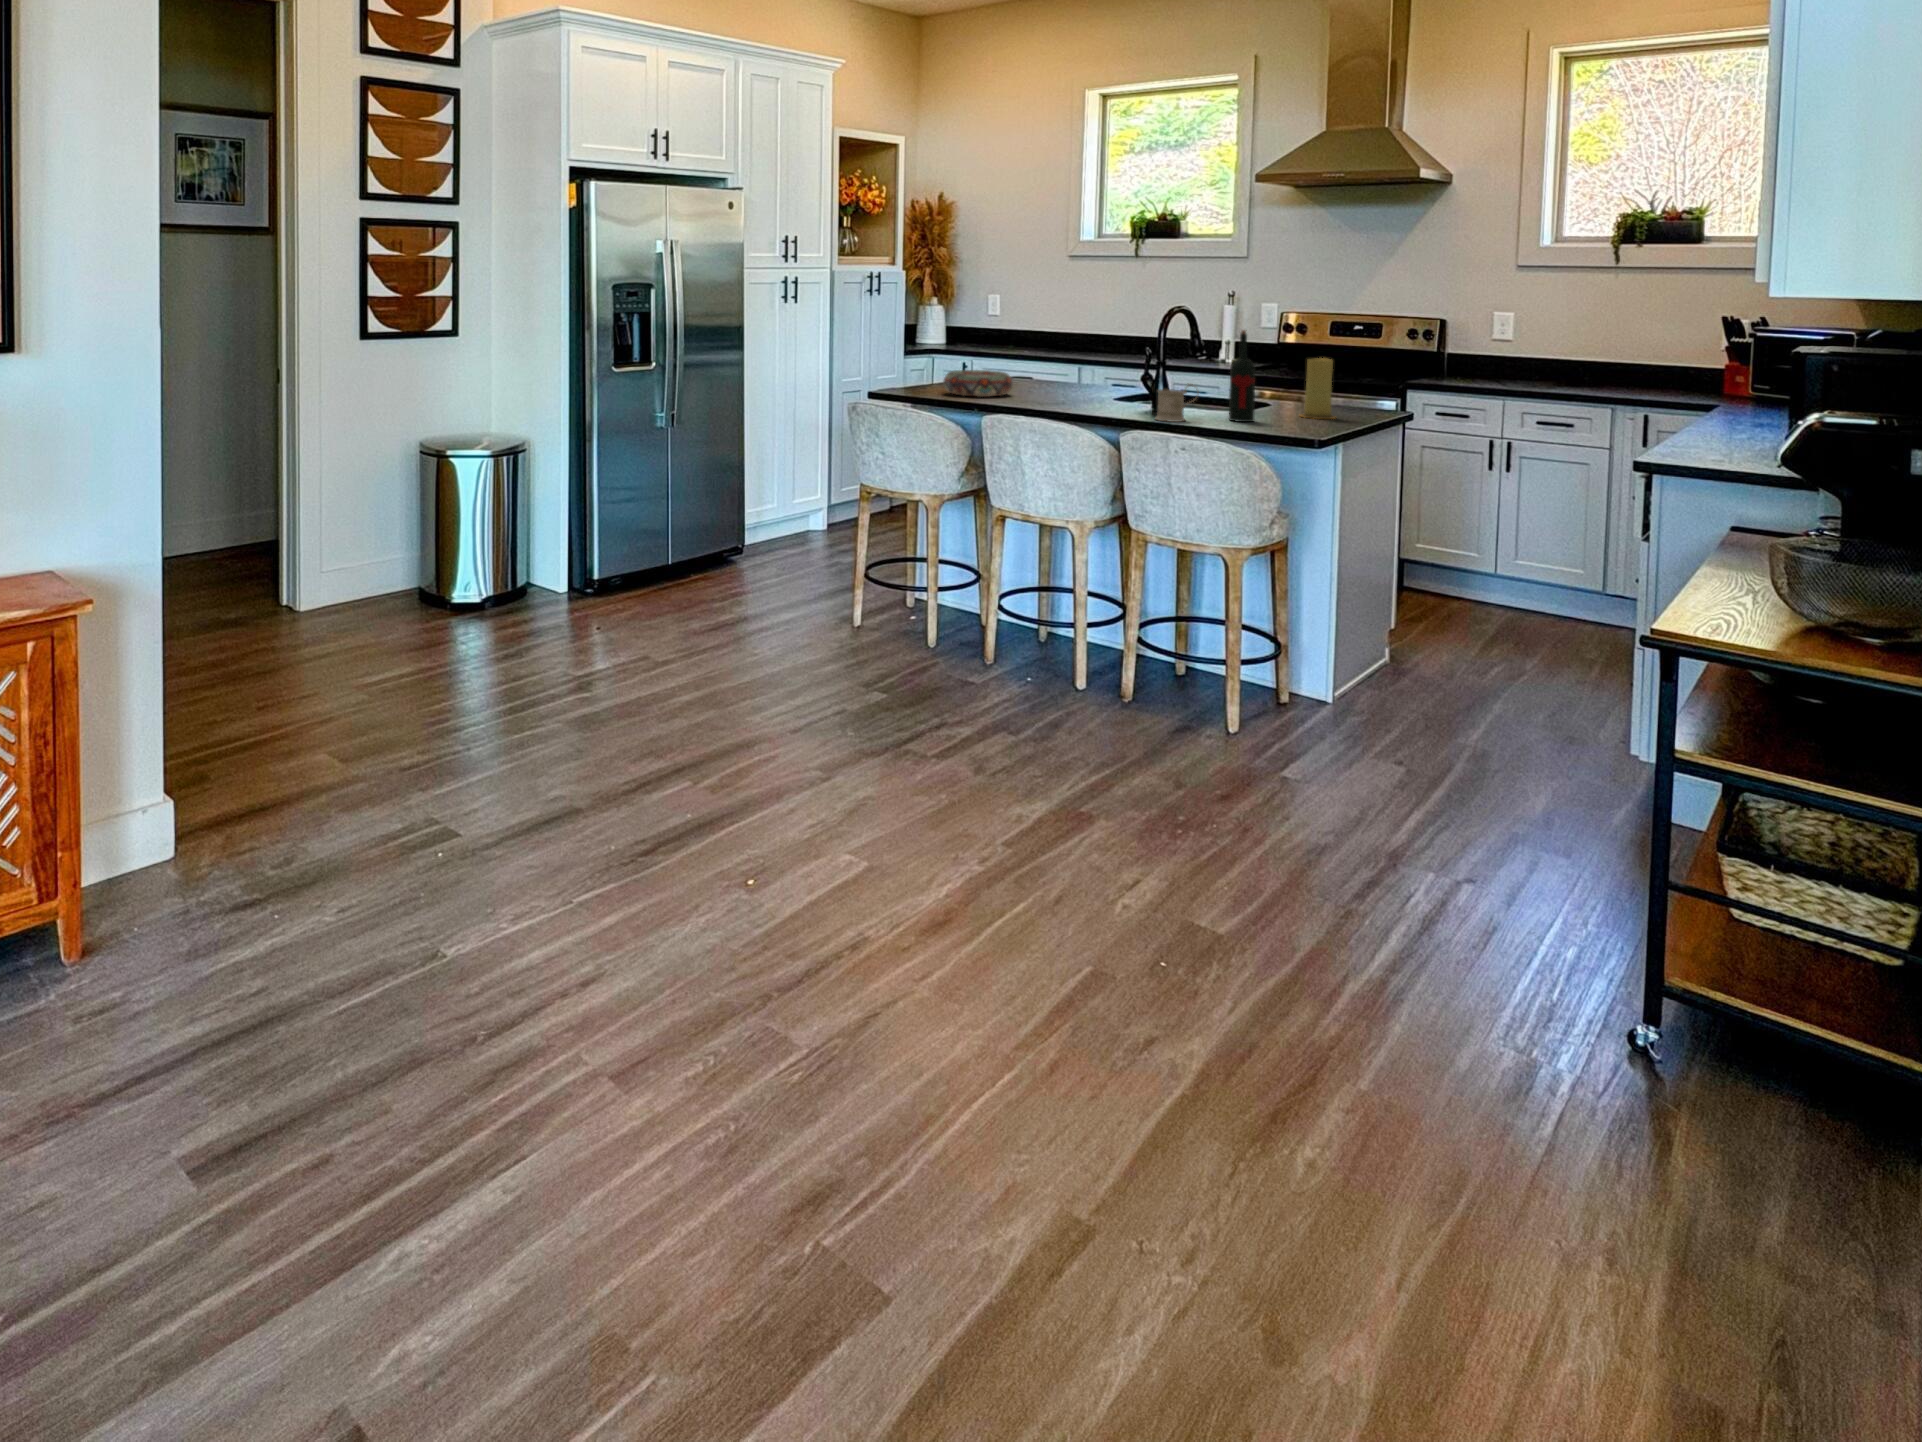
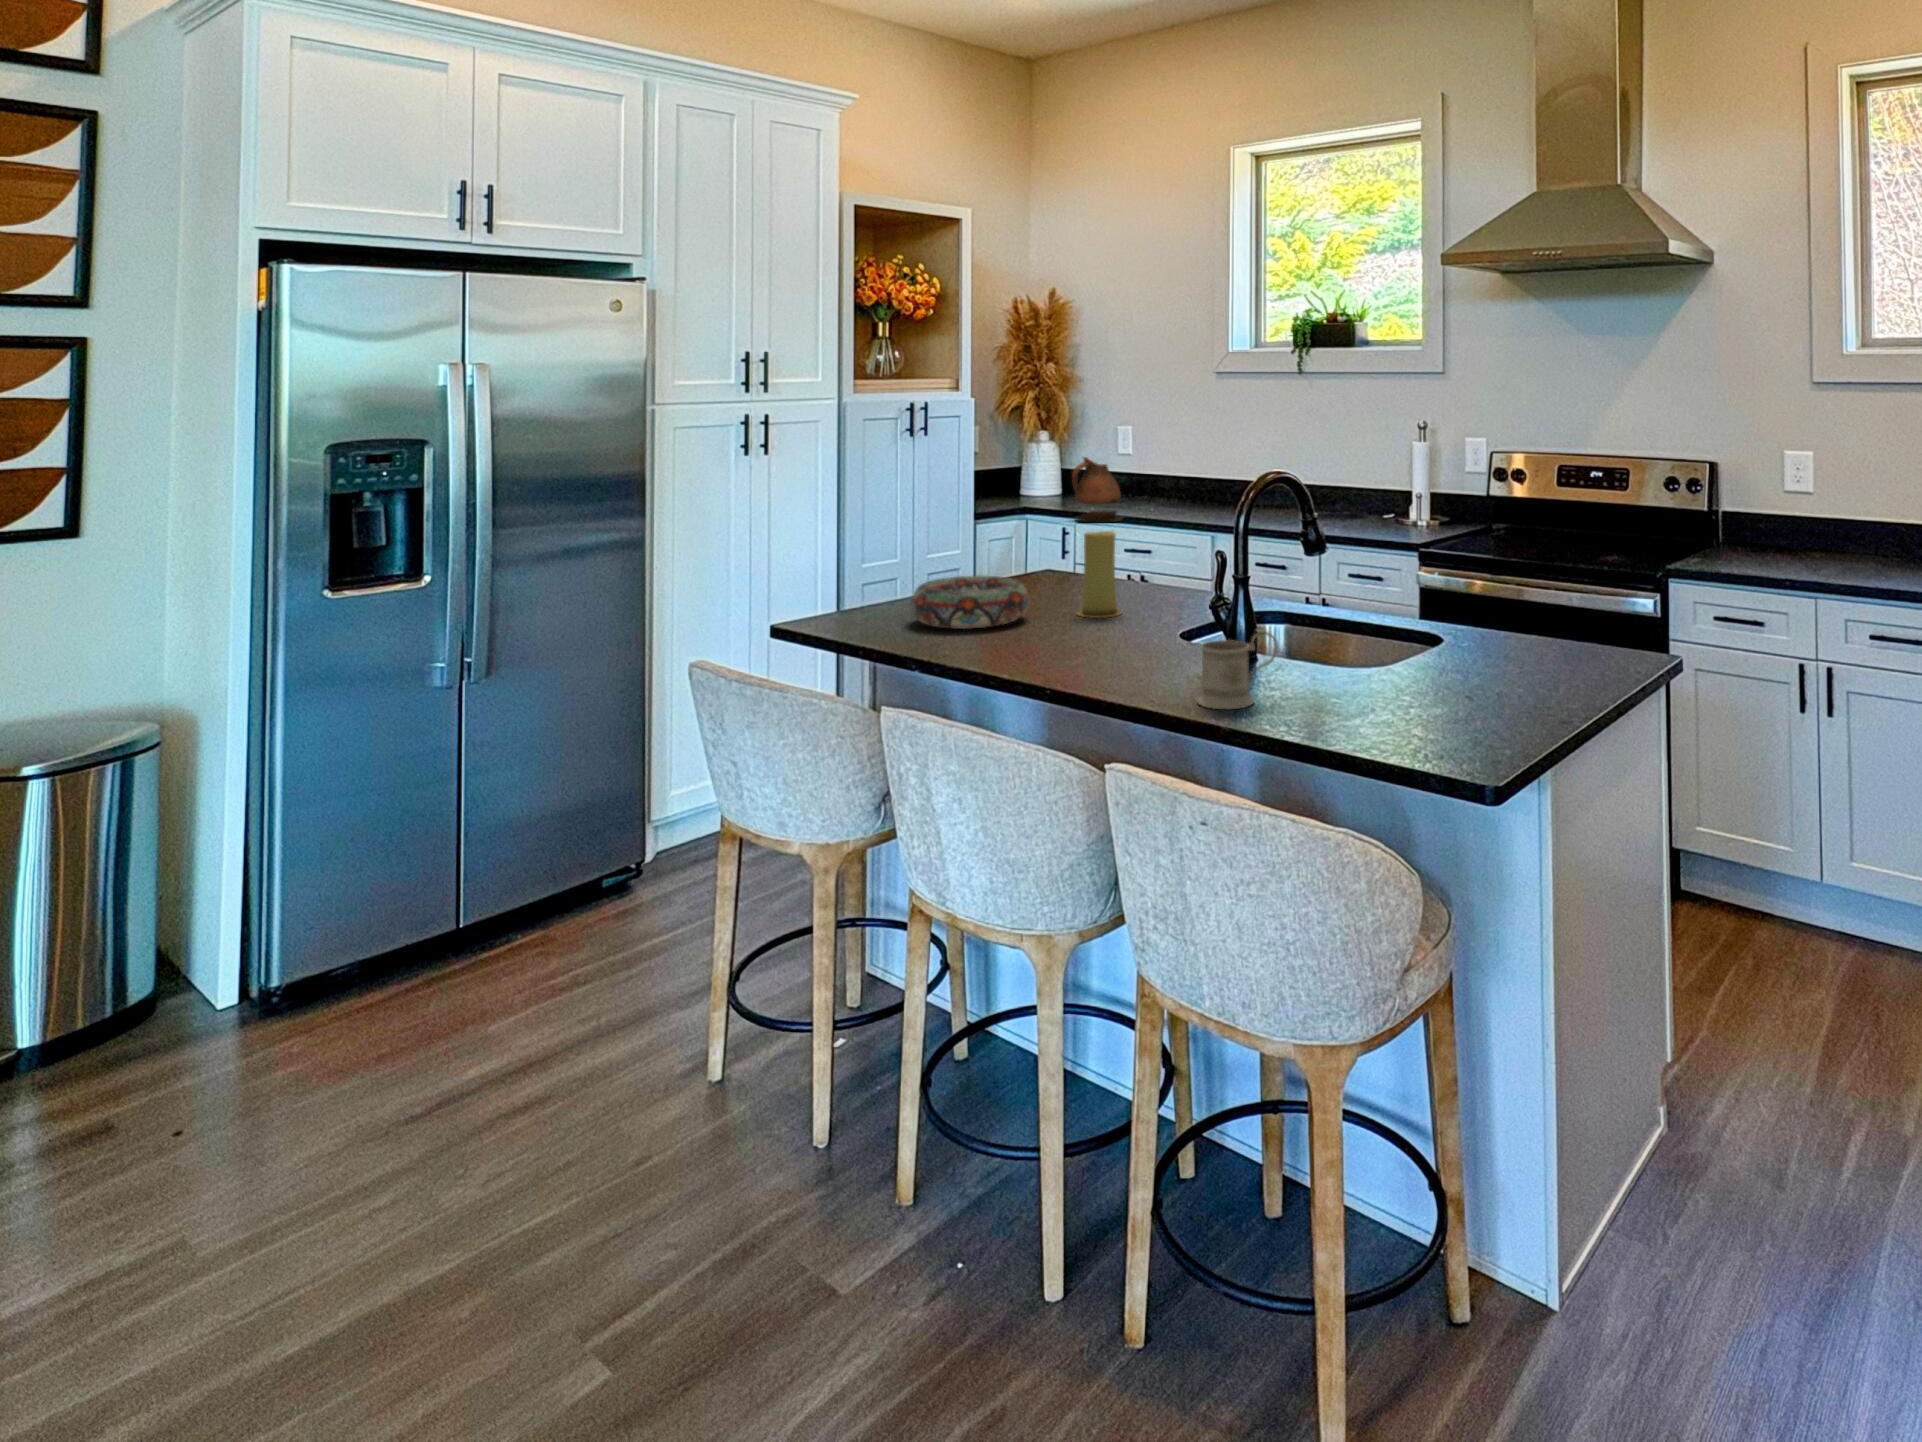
ceramic pitcher: none [960,314,996,360] -> present [1072,457,1124,521]
wine bottle: present [1229,330,1255,422] -> none [1334,525,1380,703]
candle: present [1300,358,1335,419] -> present [1077,531,1122,618]

